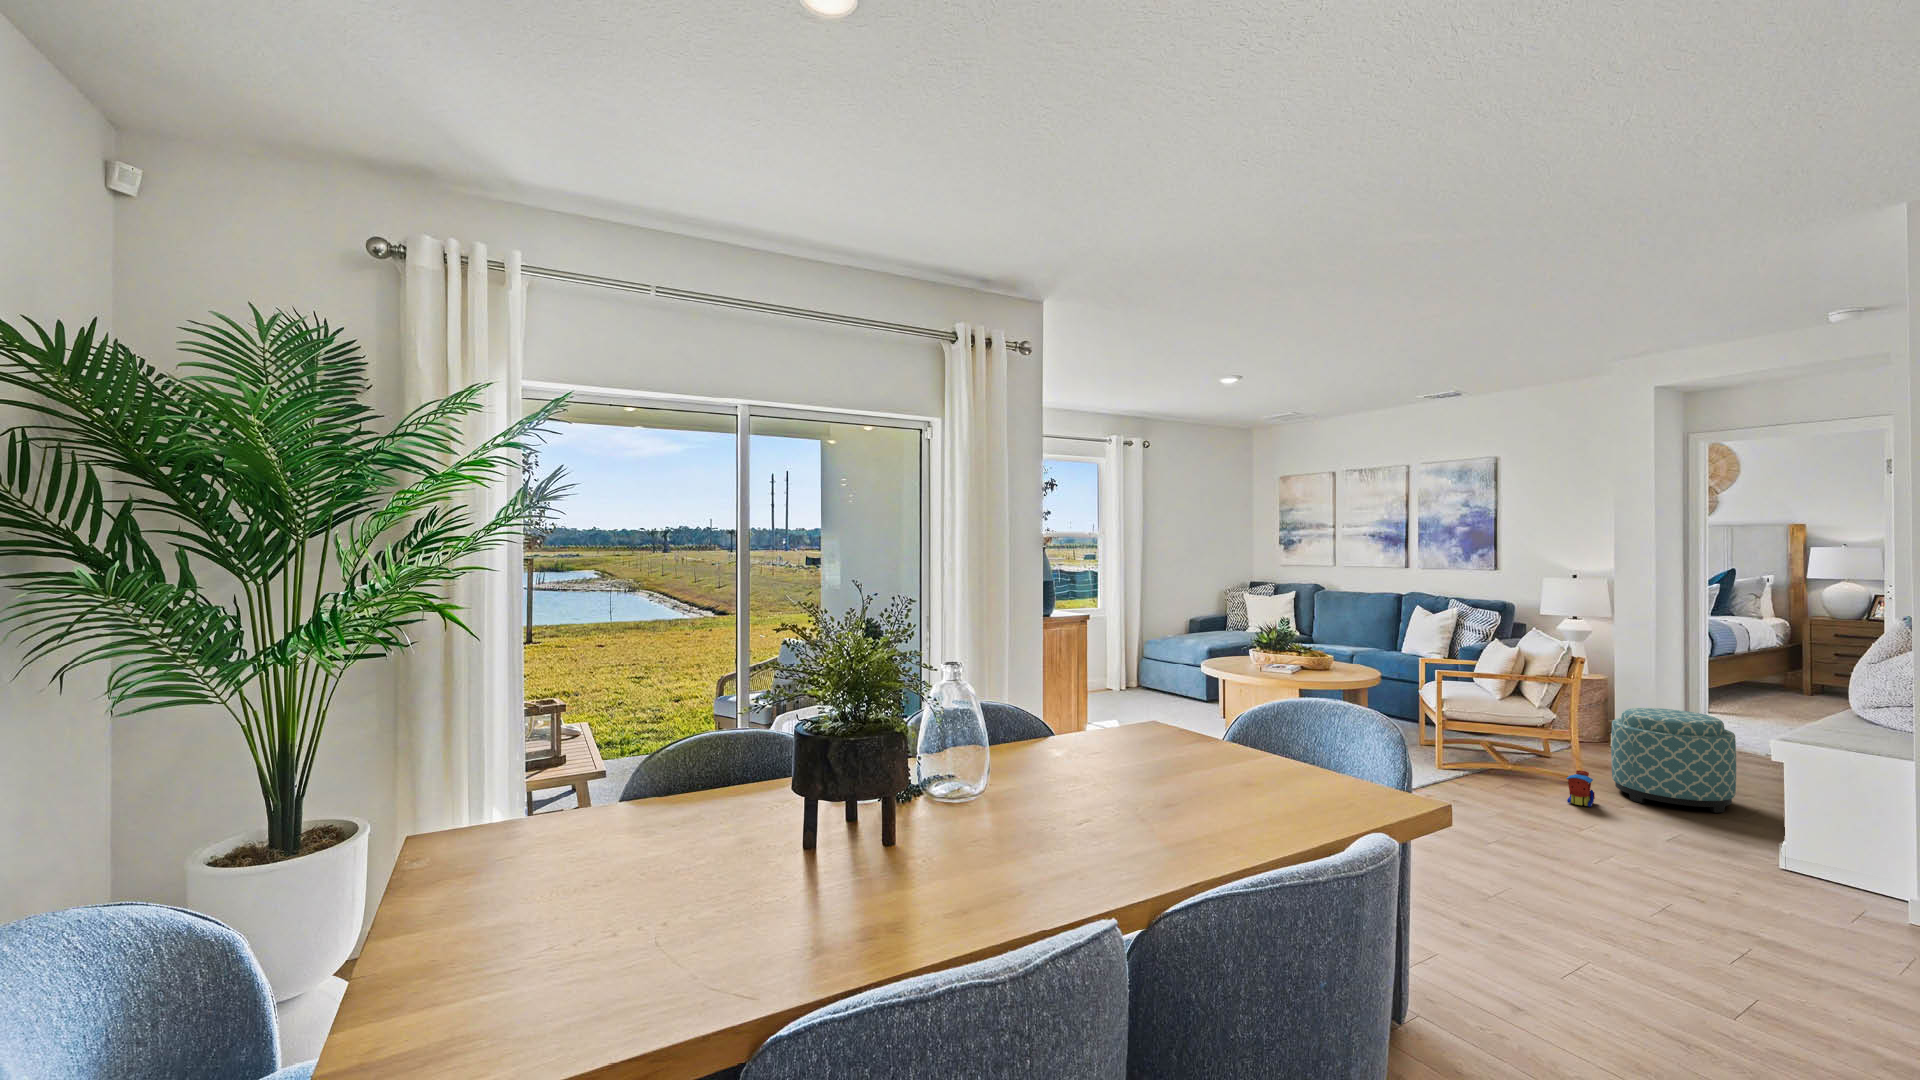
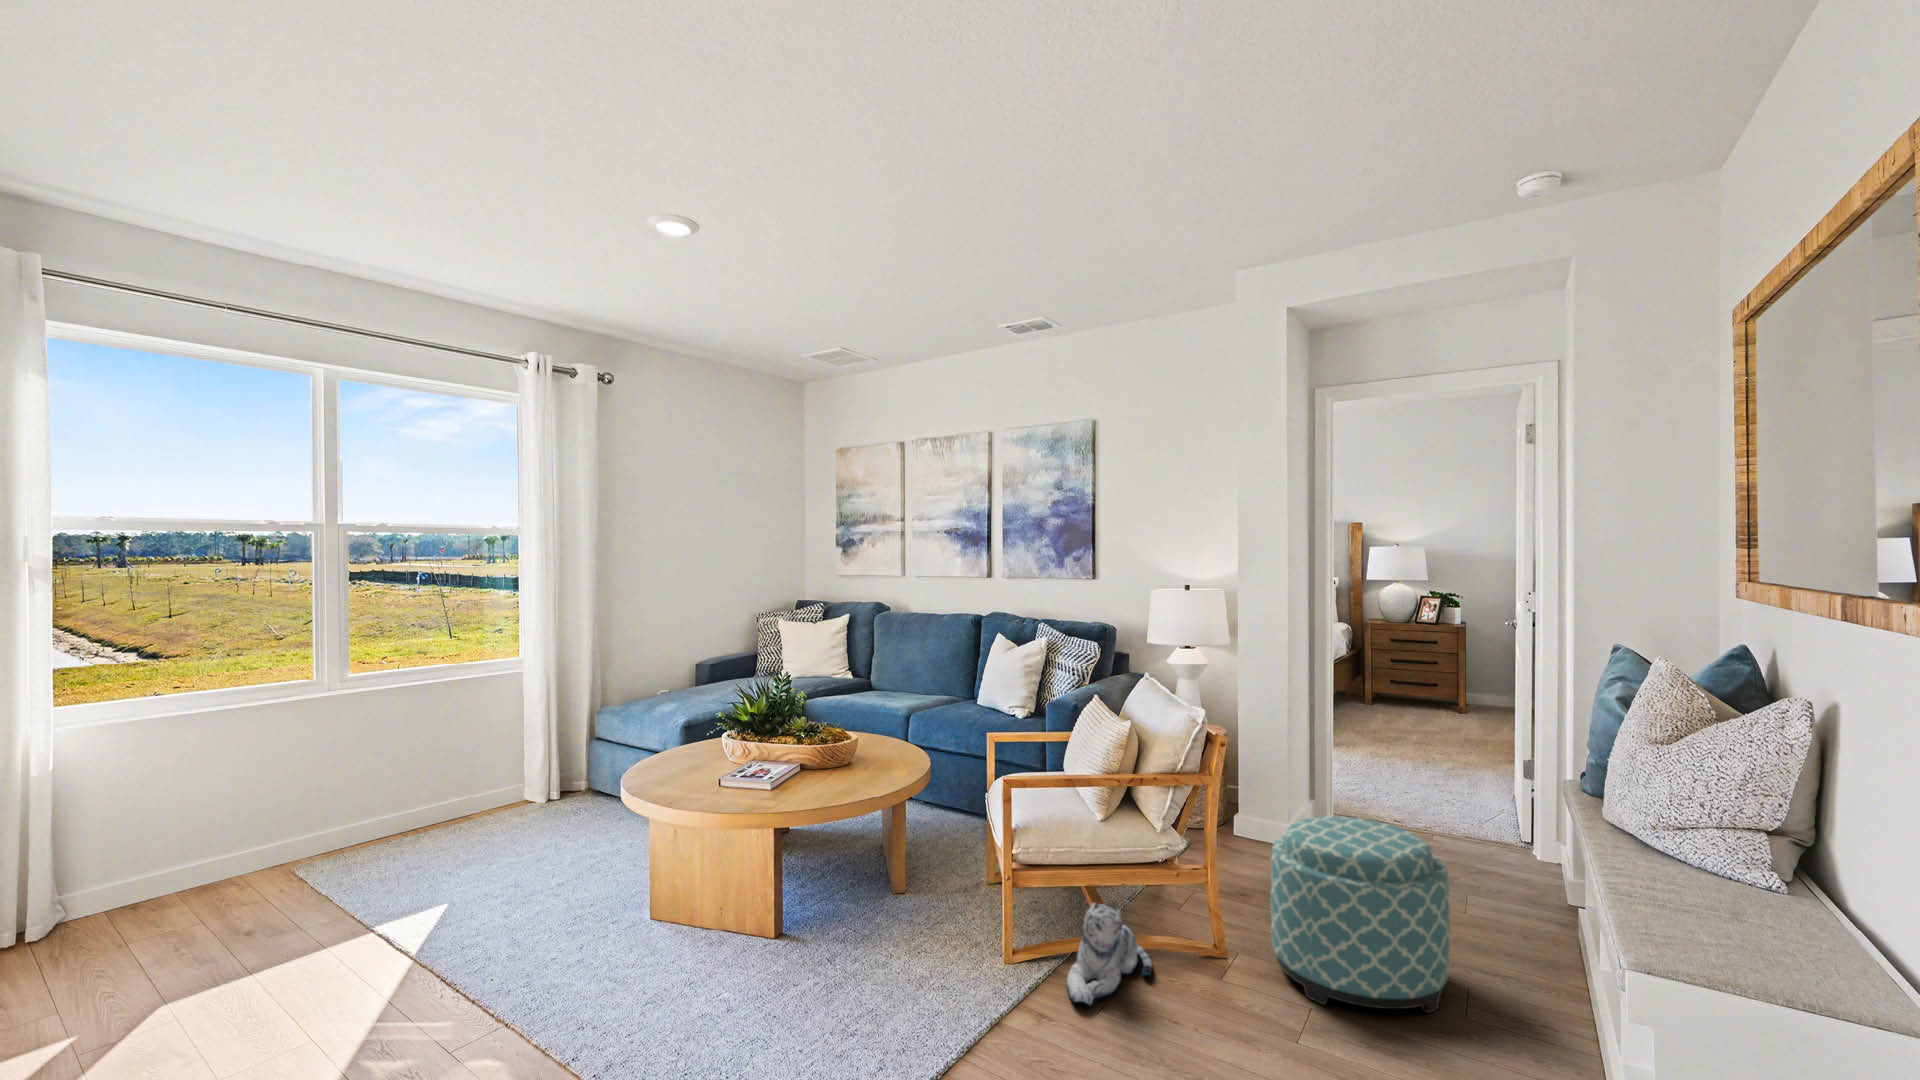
plush toy: none [1473,740,1529,787] -> present [1067,903,1152,1004]
toy train: present [1566,771,1595,807] -> none [1218,963,1260,1041]

